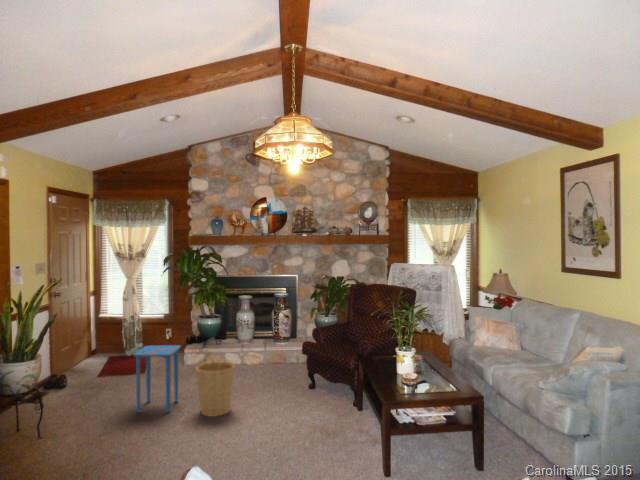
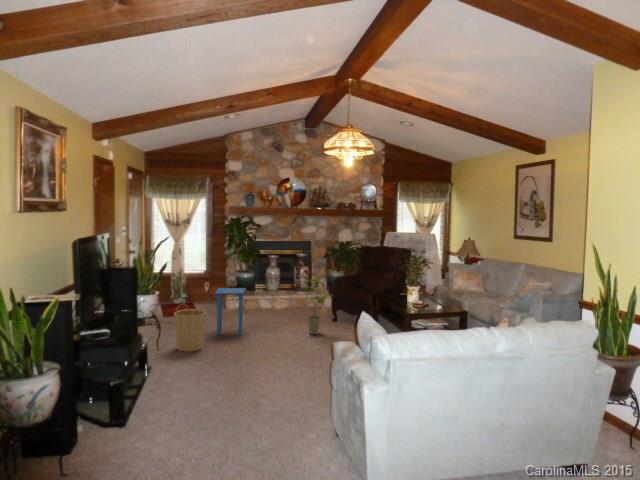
house plant: none [257,333,300,413] -> present [306,278,330,334]
basket: present [196,361,235,417] -> present [174,304,206,352]

